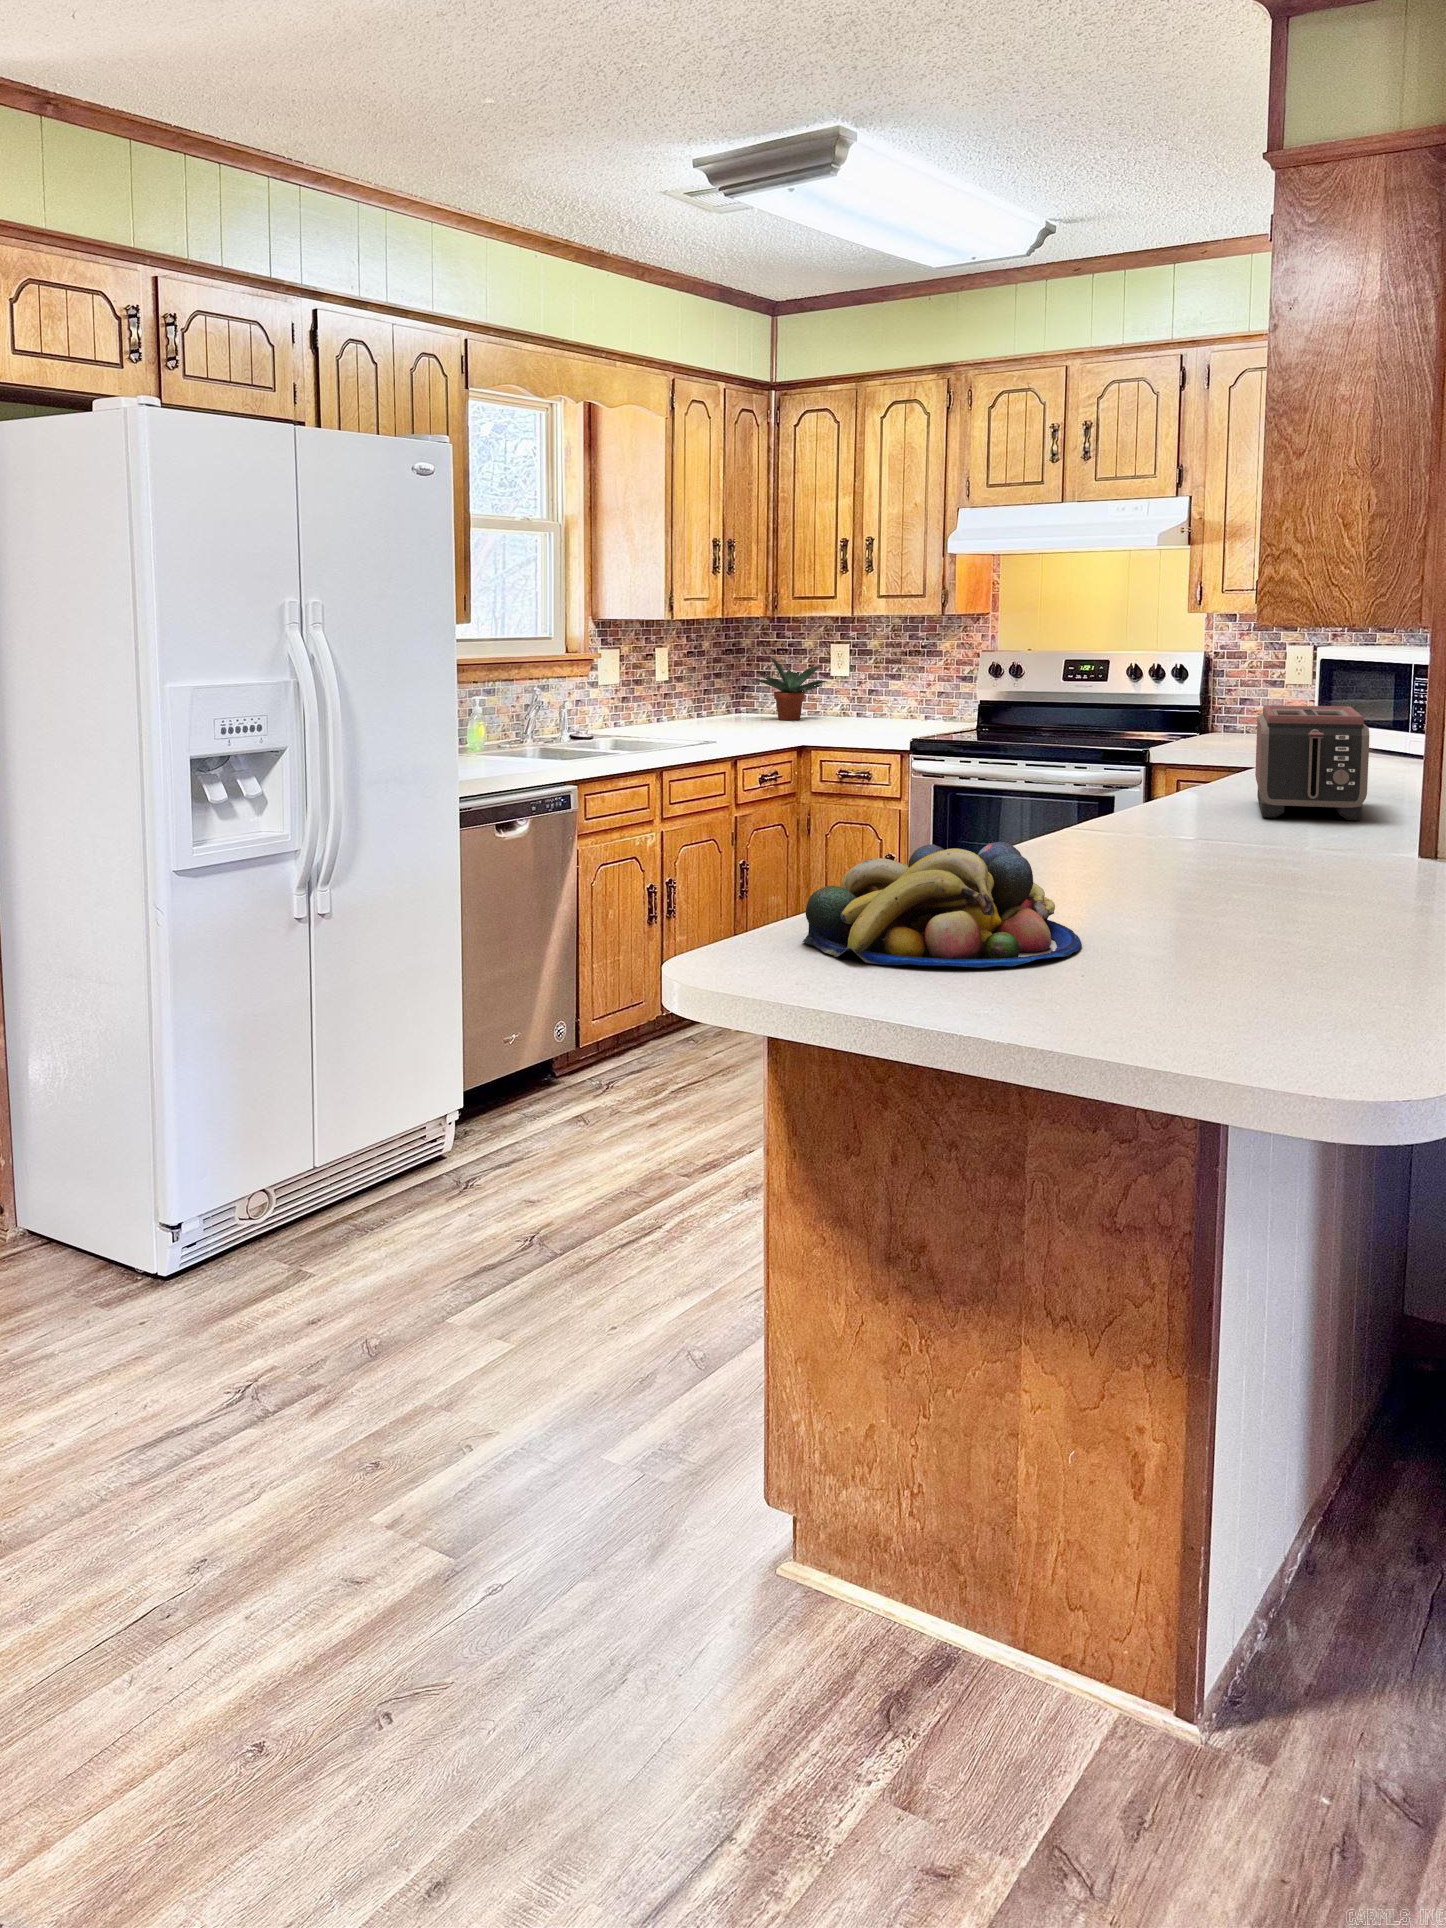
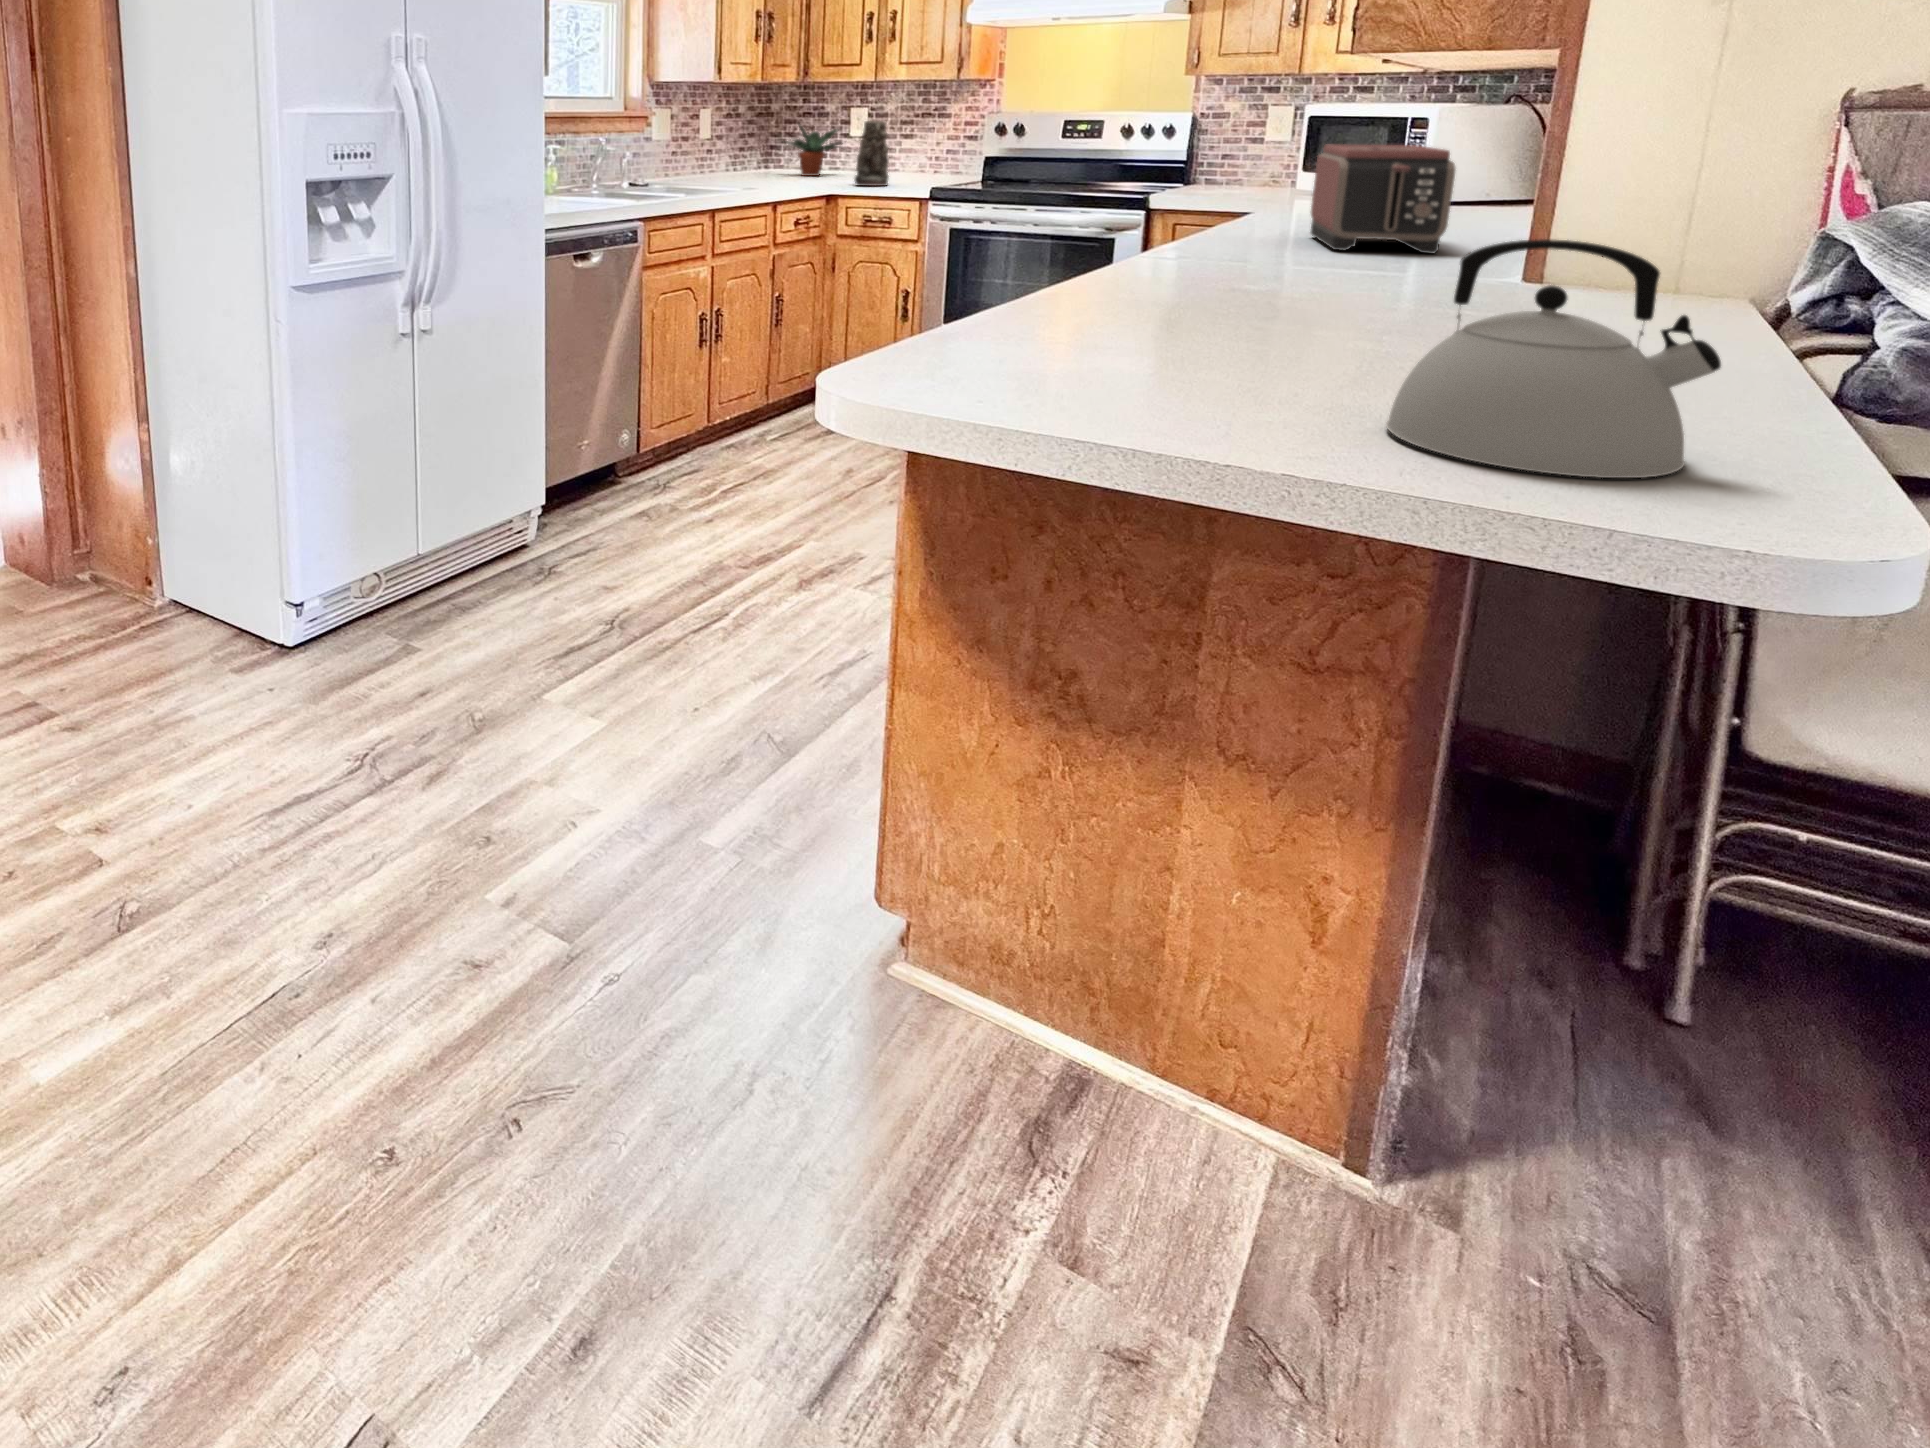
vase: none [830,661,869,735] -> present [855,121,889,186]
kettle: none [1122,838,1342,1036] -> present [1386,239,1721,478]
fruit bowl: present [802,842,1082,968] -> none [955,257,1274,390]

